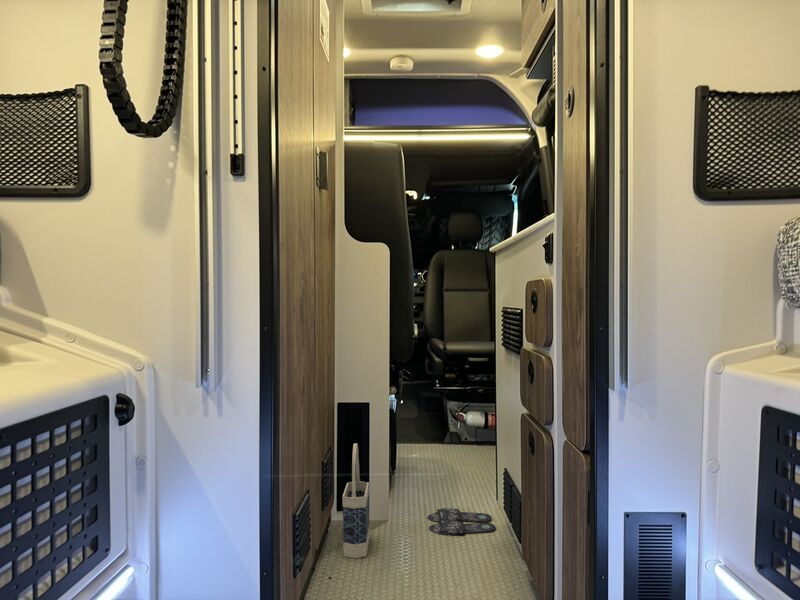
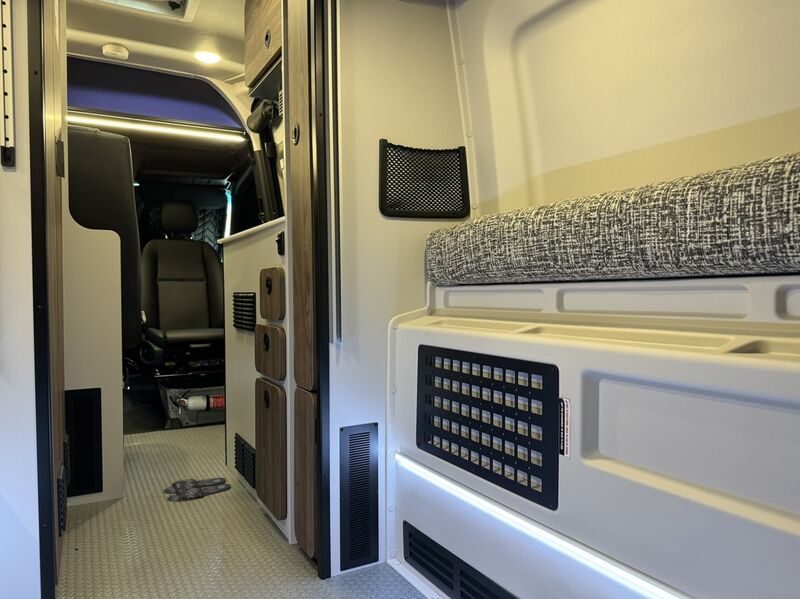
bag: present [342,443,369,558] -> none [79,428,107,539]

